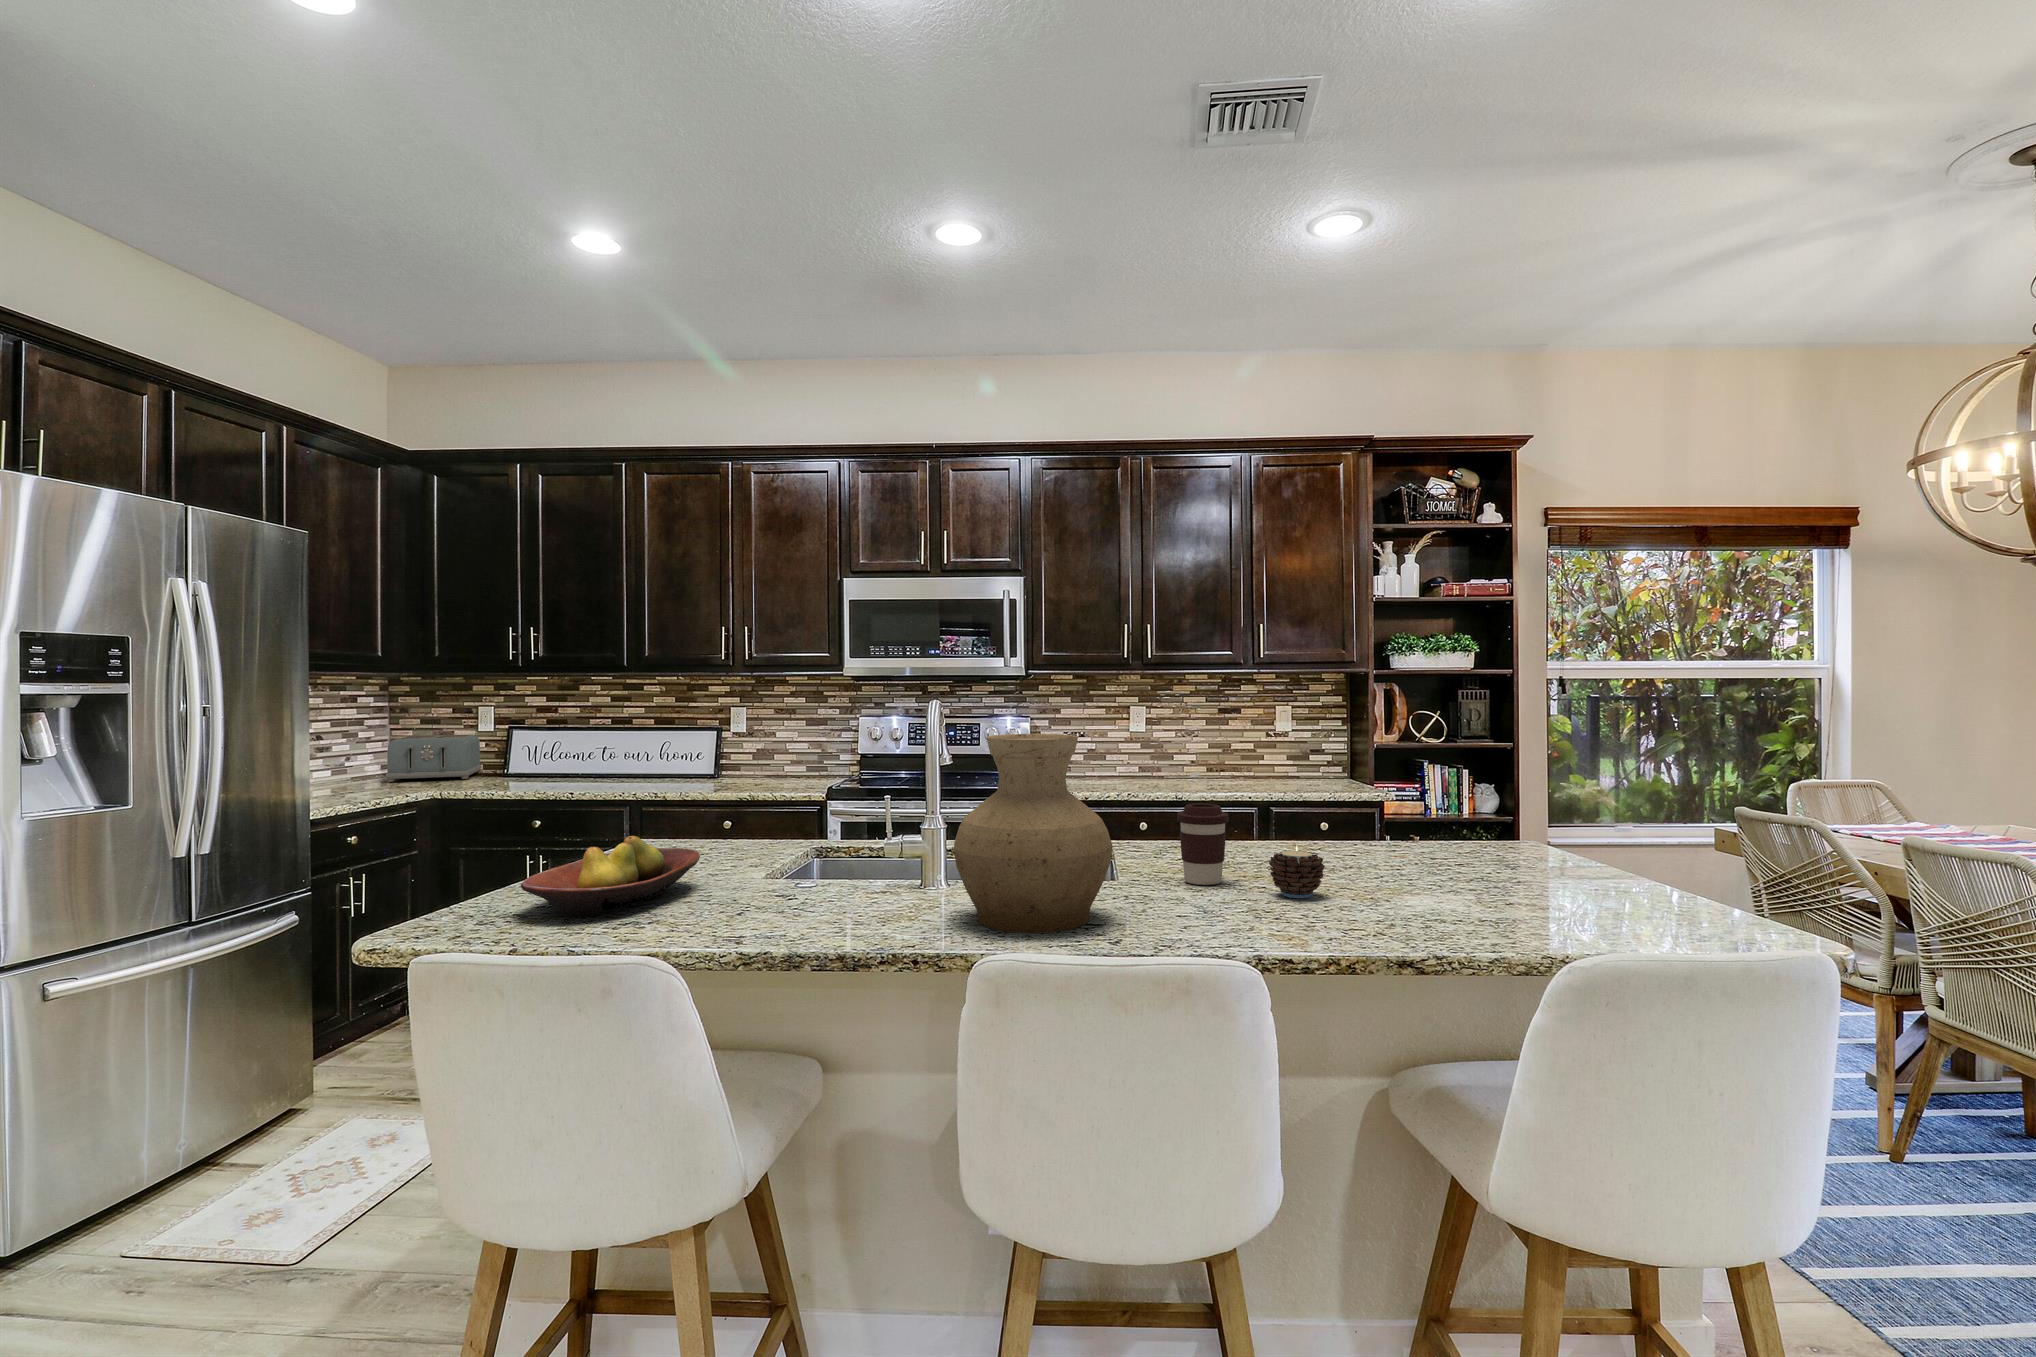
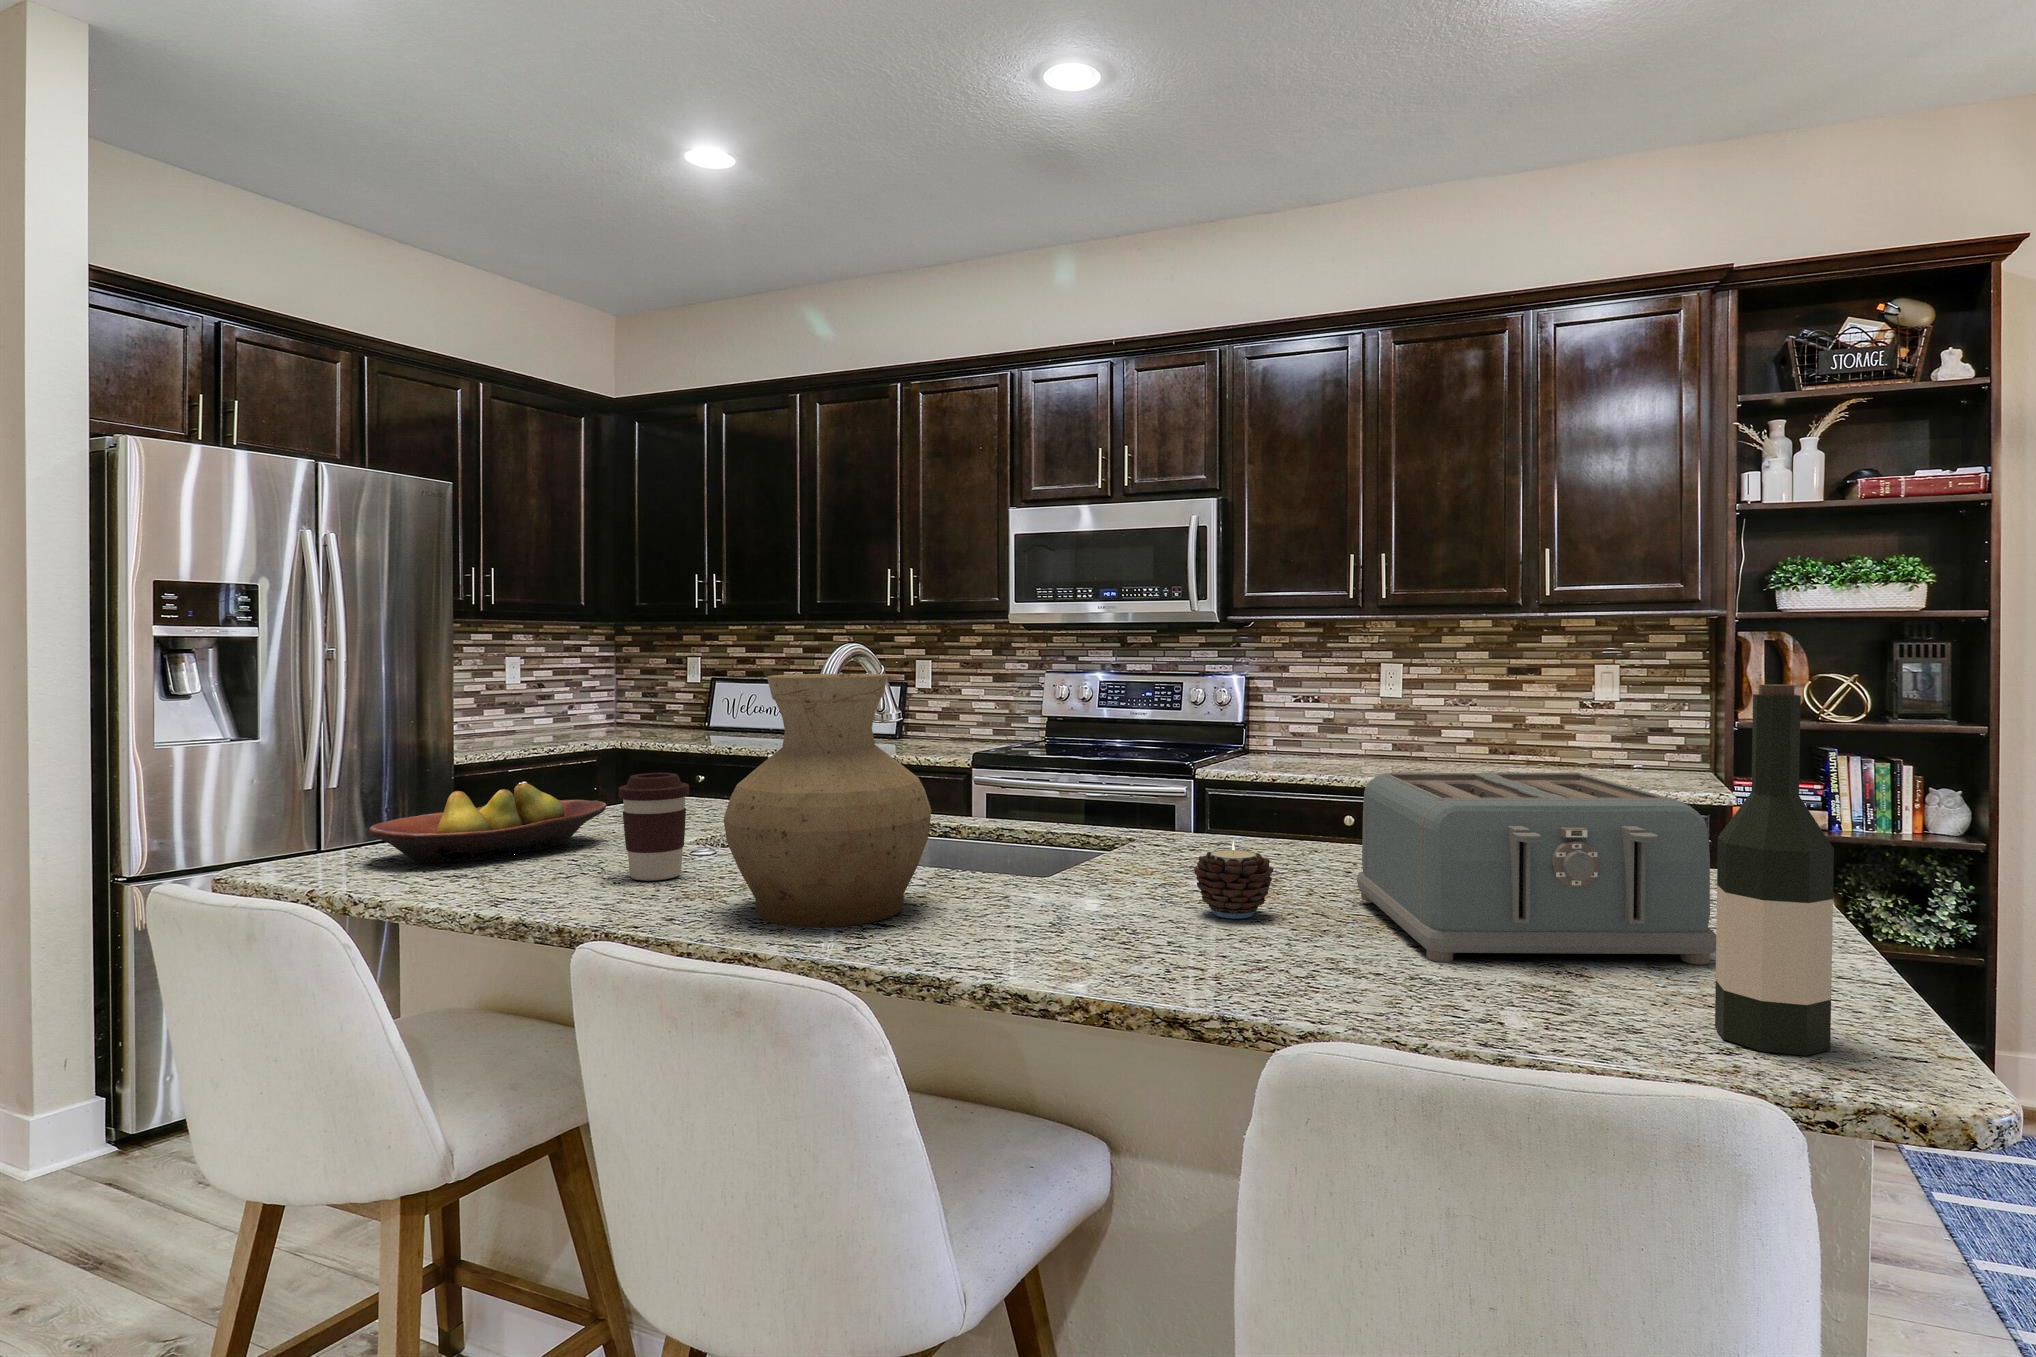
toaster: present [386,734,482,782] -> present [1357,773,1716,965]
wine bottle: none [1665,735,1729,940] -> present [1715,684,1834,1056]
coffee cup: present [1177,803,1228,885] -> present [619,773,689,881]

